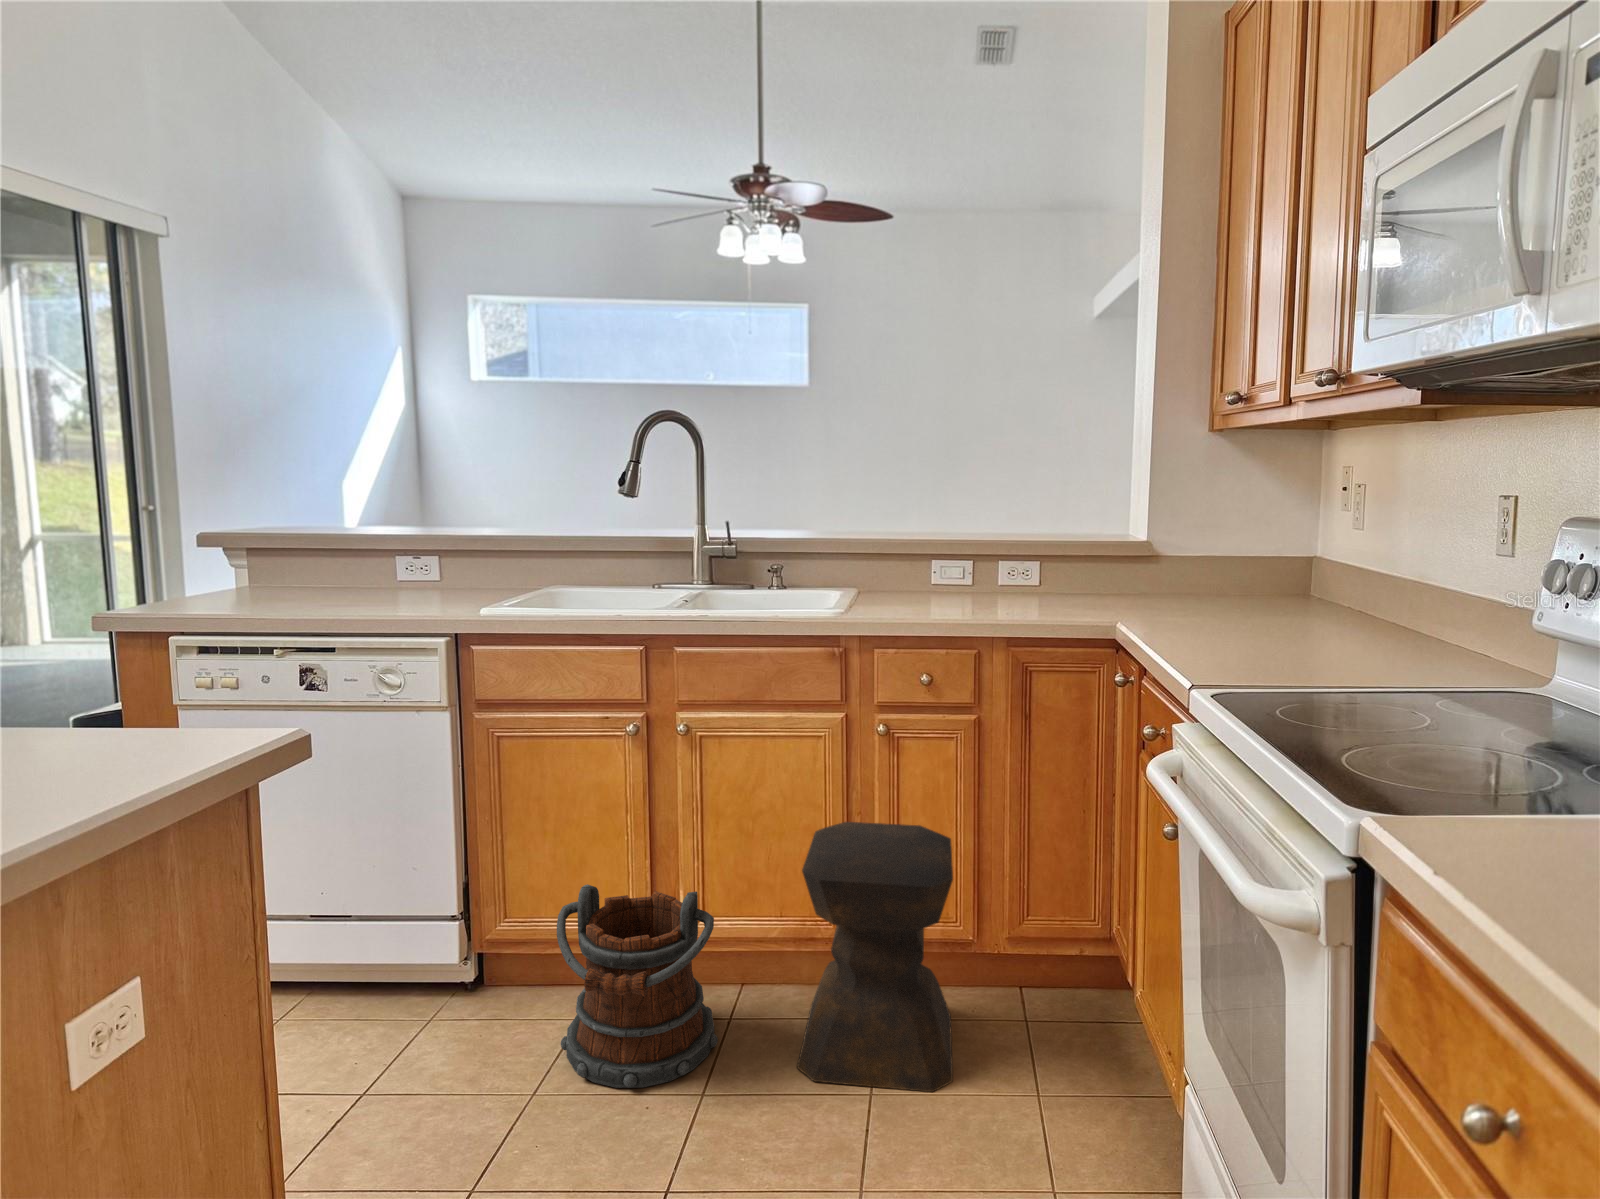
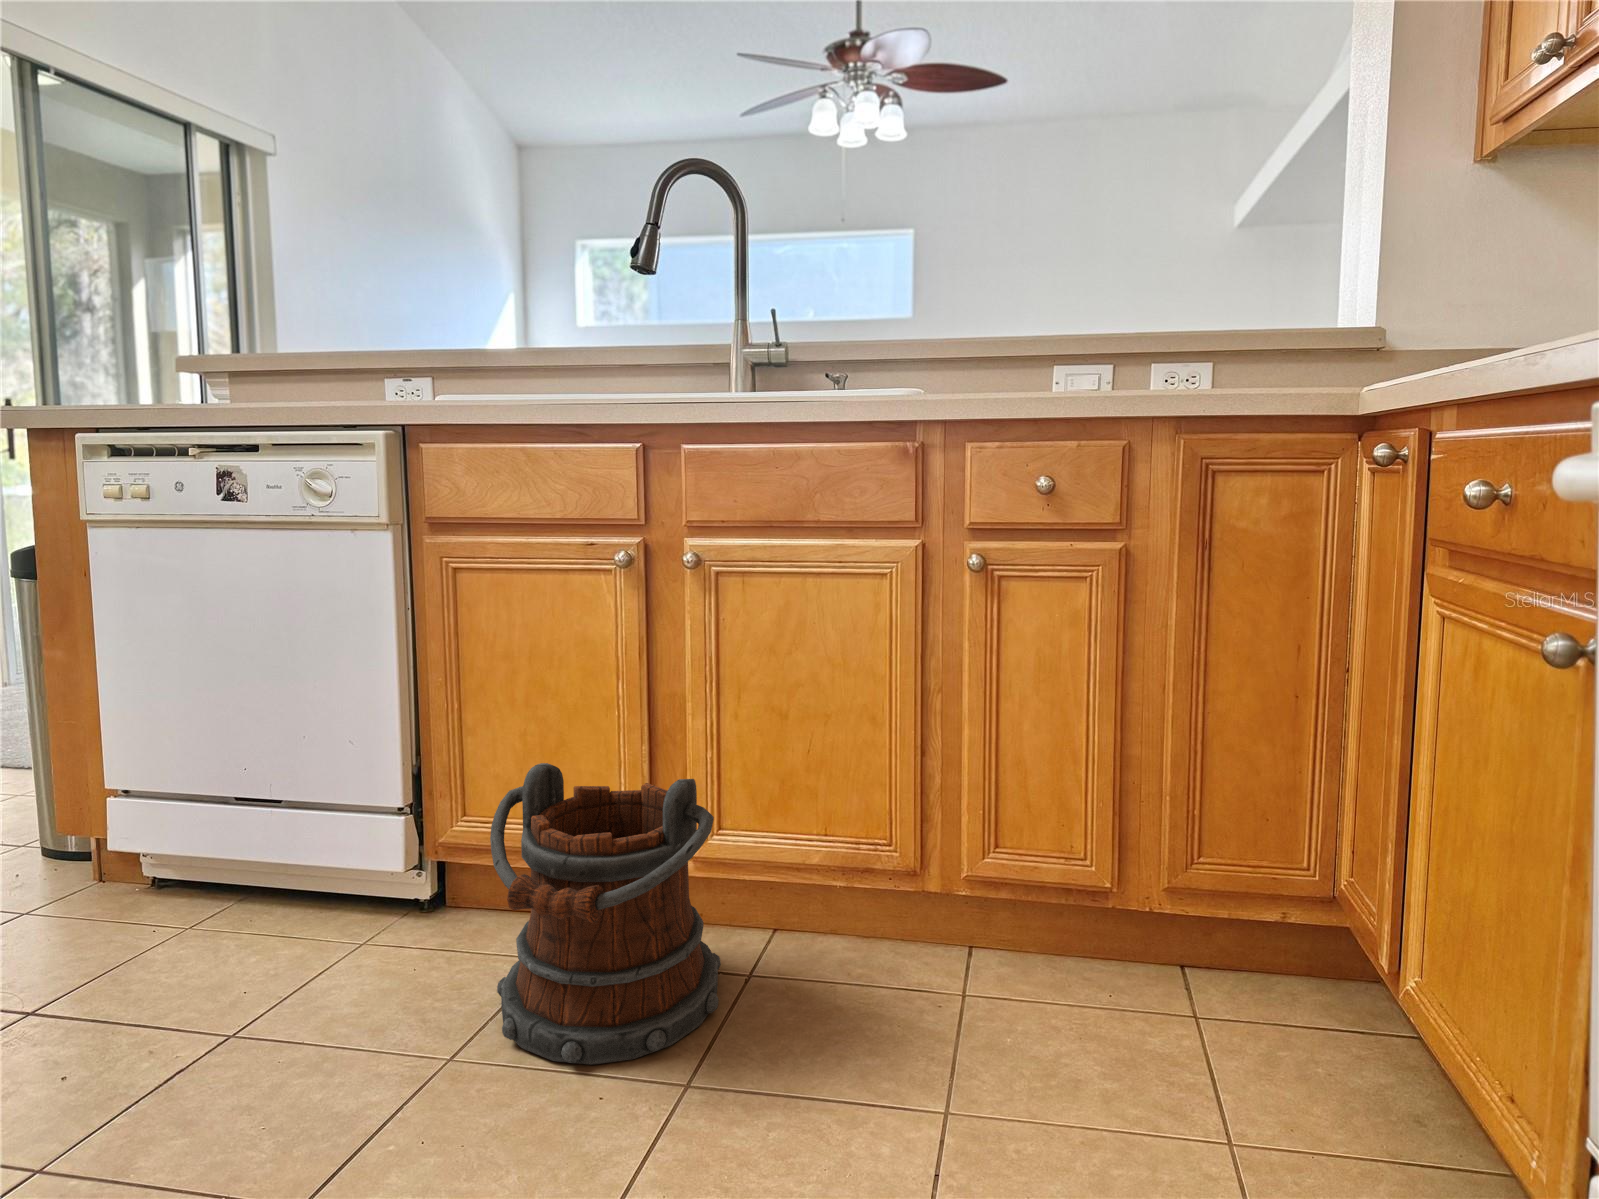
stool: present [797,822,953,1092] -> none [829,696,1090,1122]

